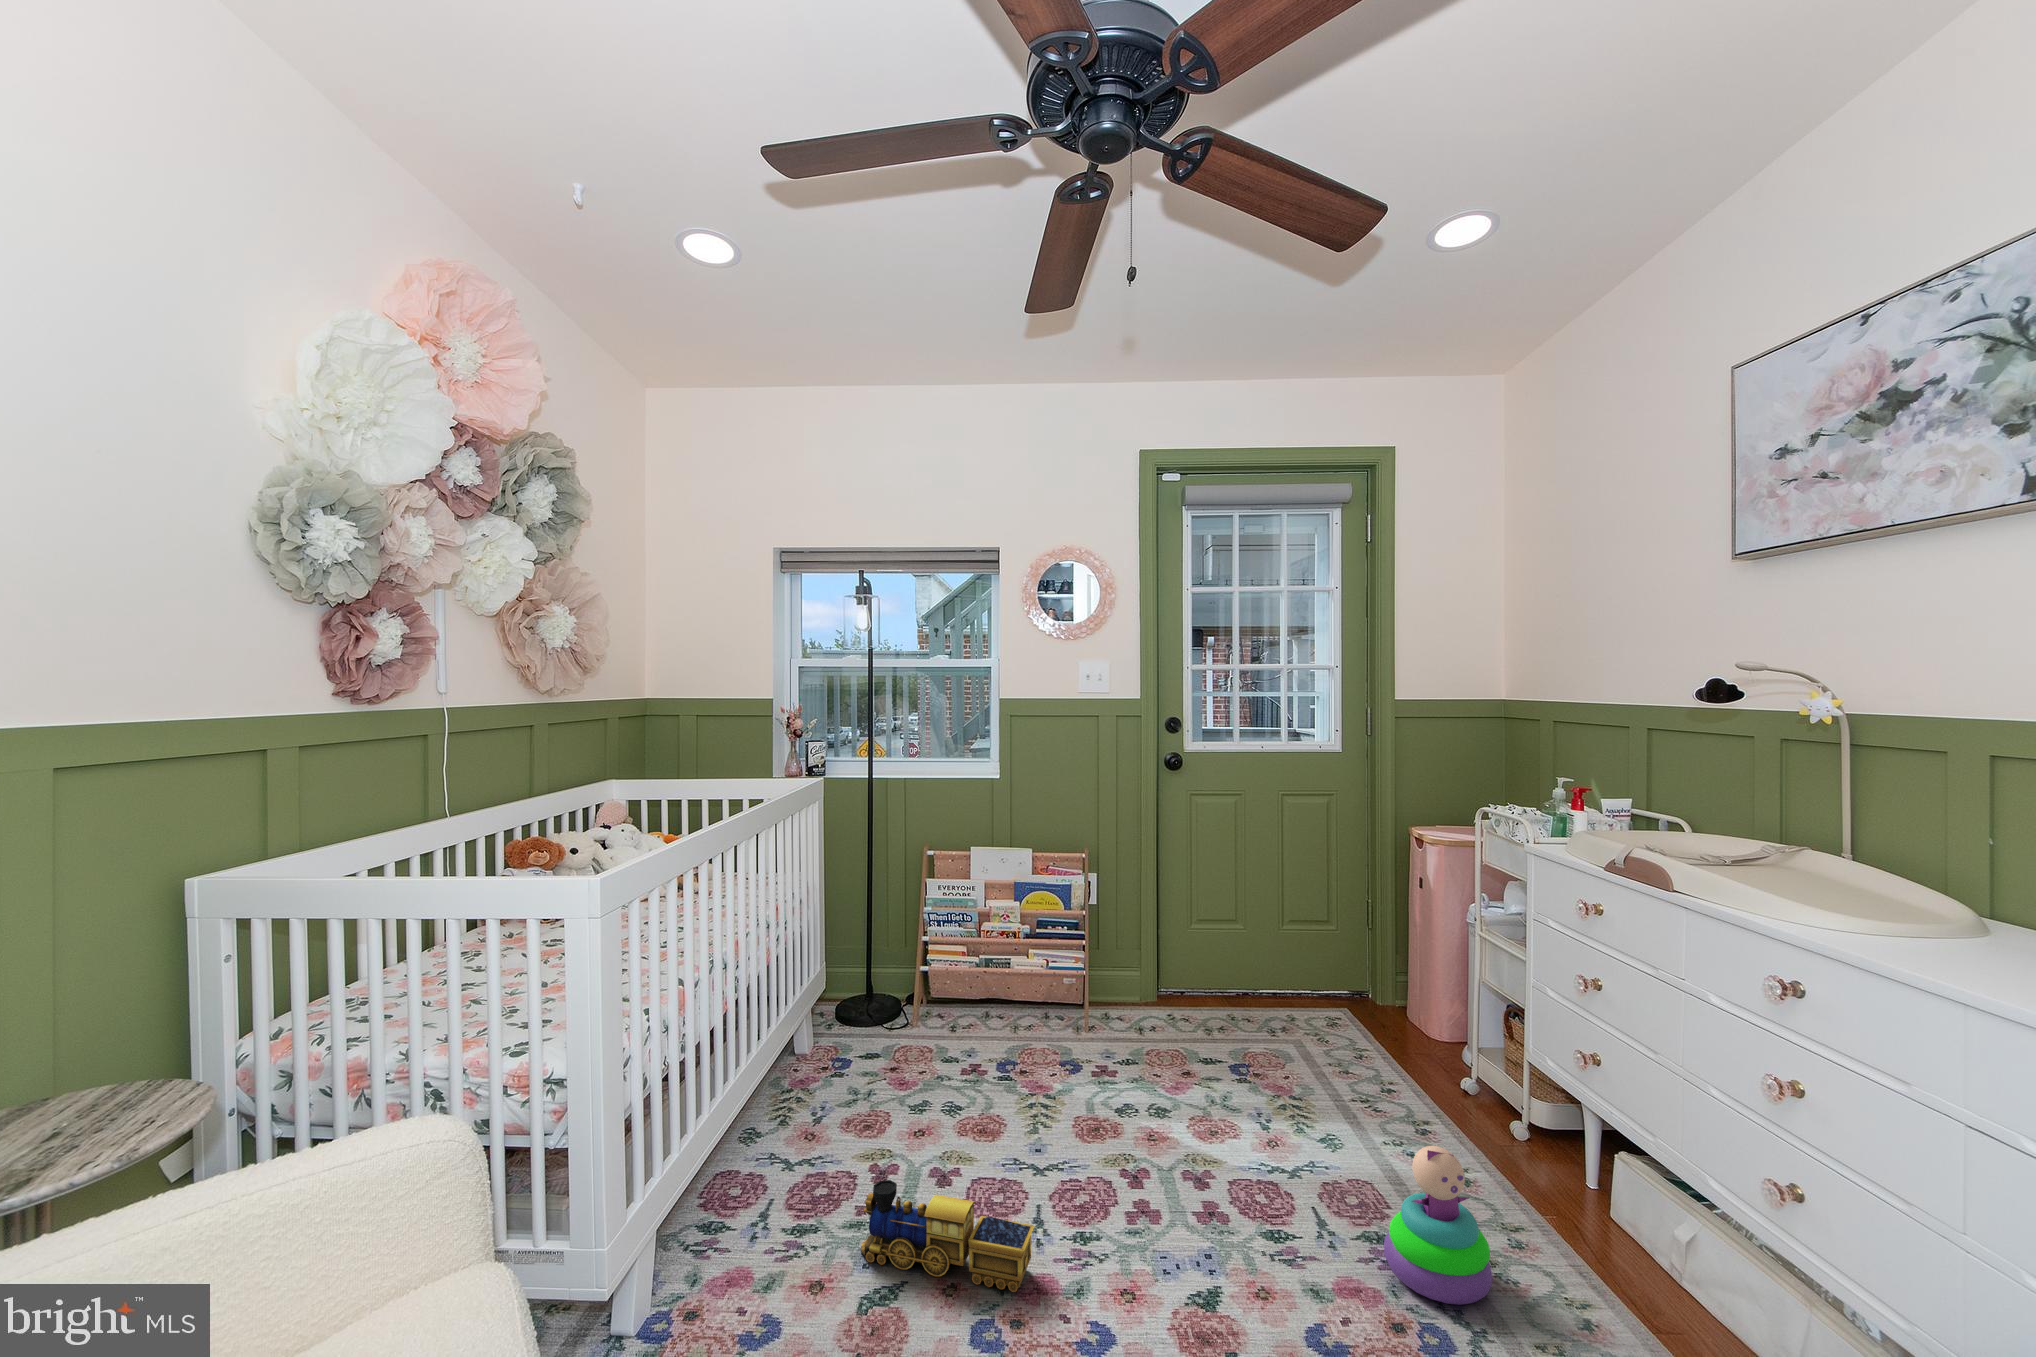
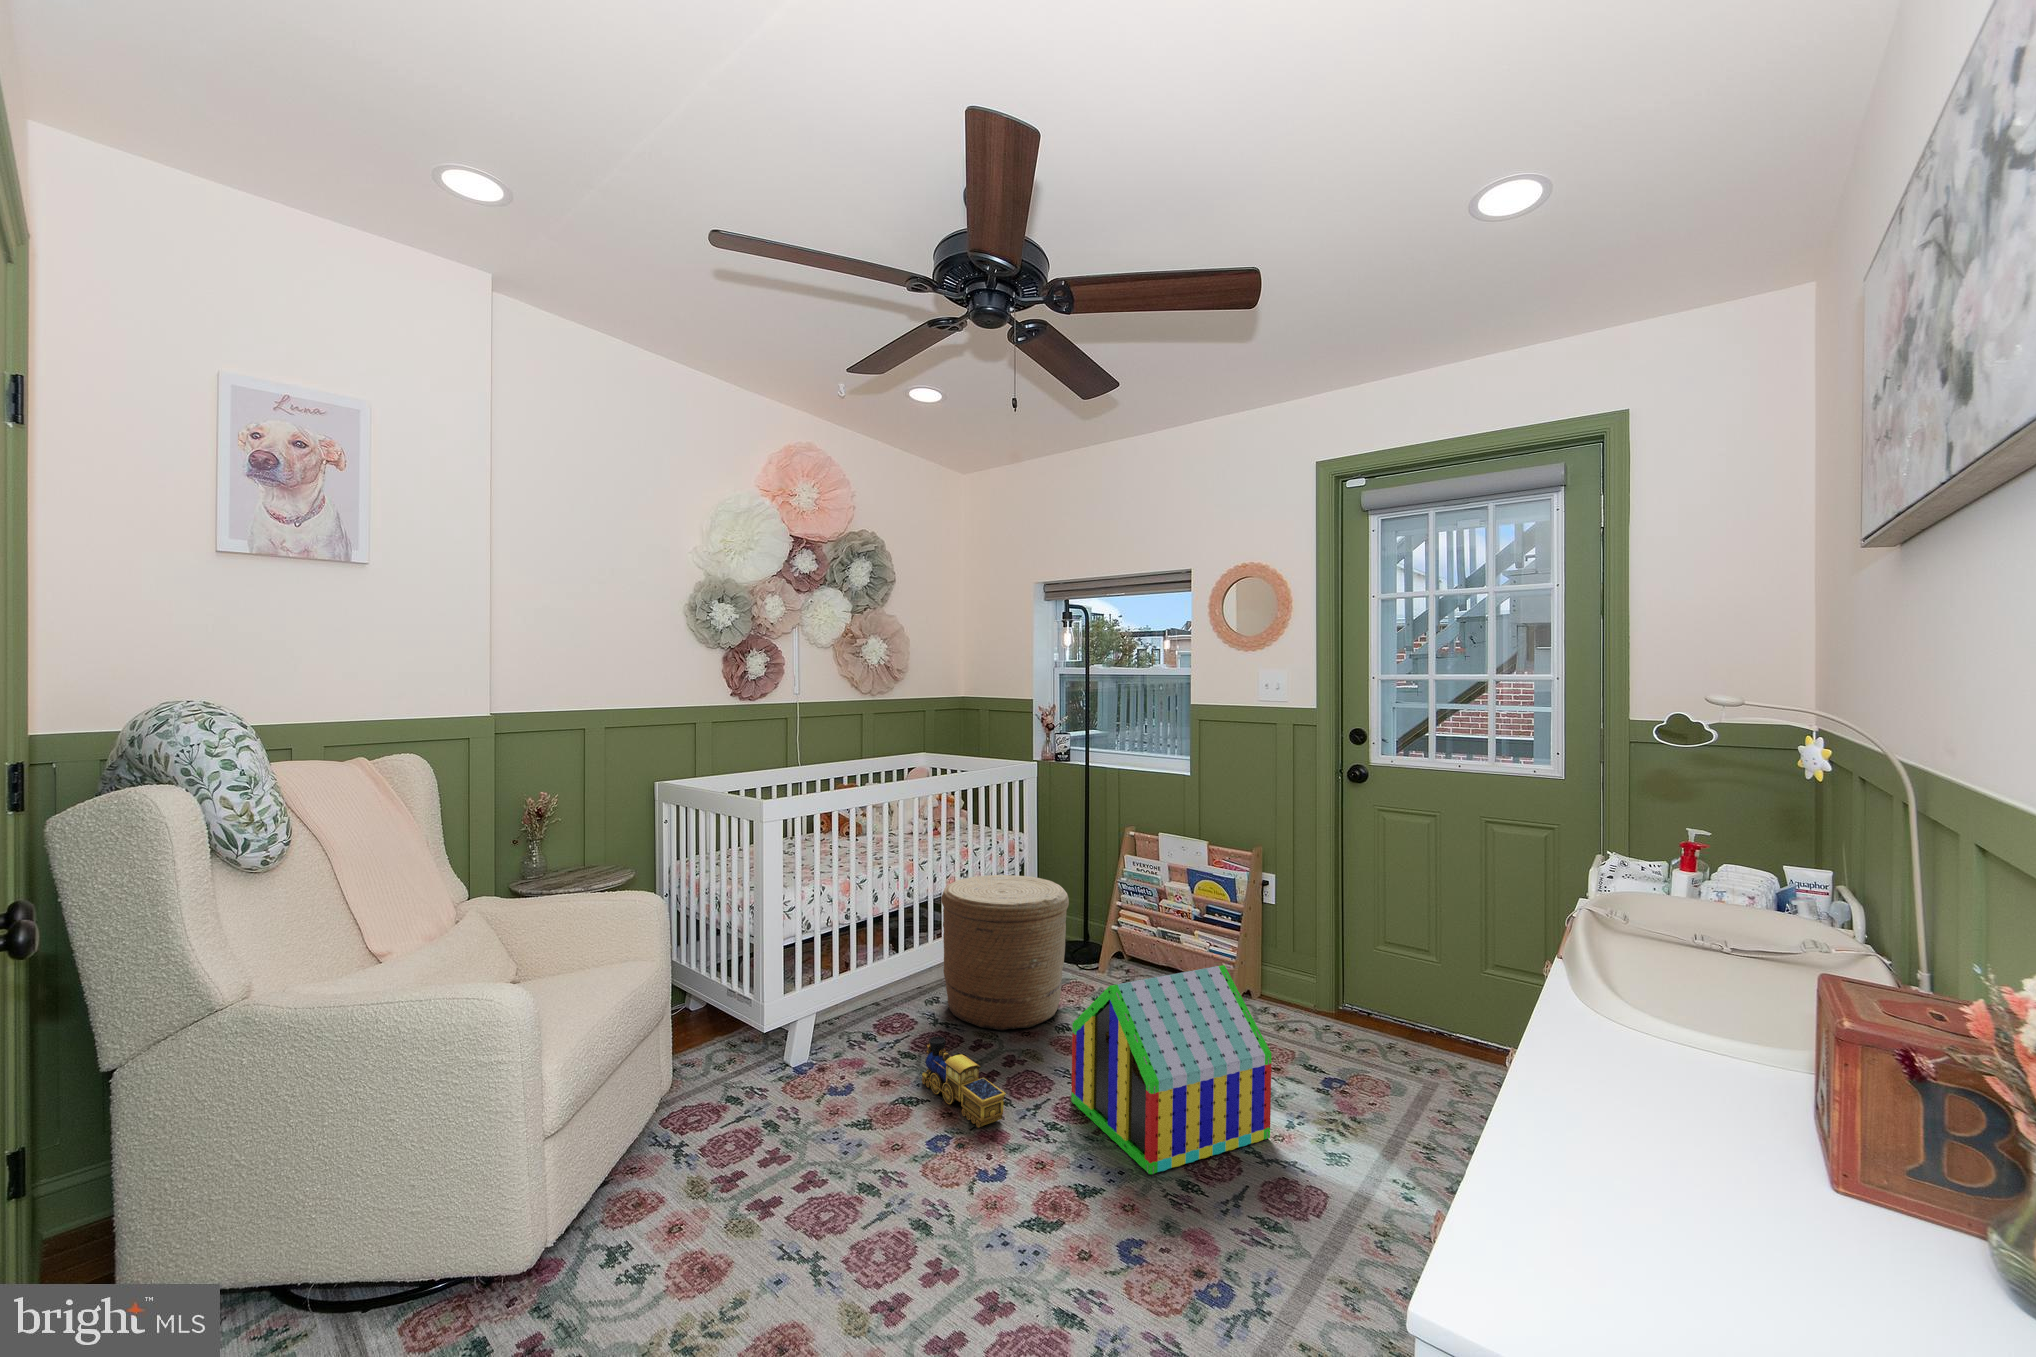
woven basket: none [761,923,938,1146] -> present [941,875,1069,1030]
toy house: none [1065,977,1276,1254] -> present [1071,965,1272,1174]
stacking toy: present [1384,1146,1493,1305] -> none [1241,1136,1331,1275]

